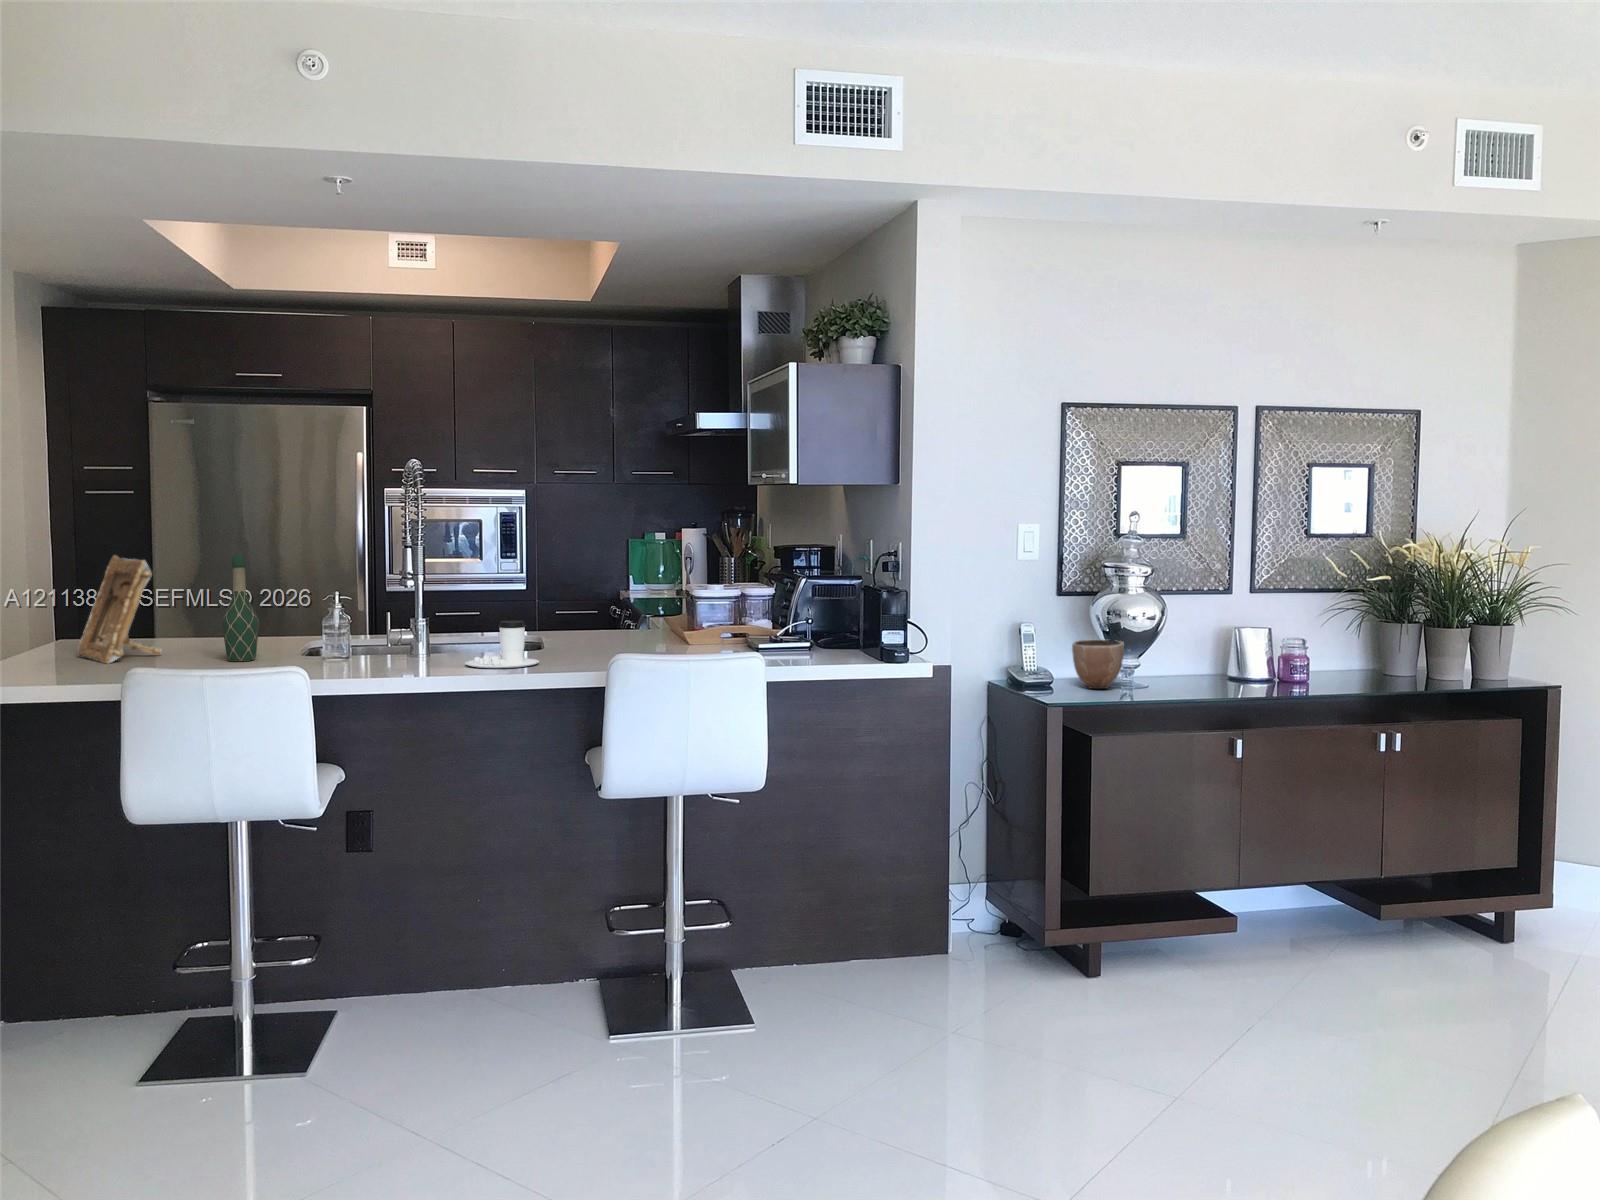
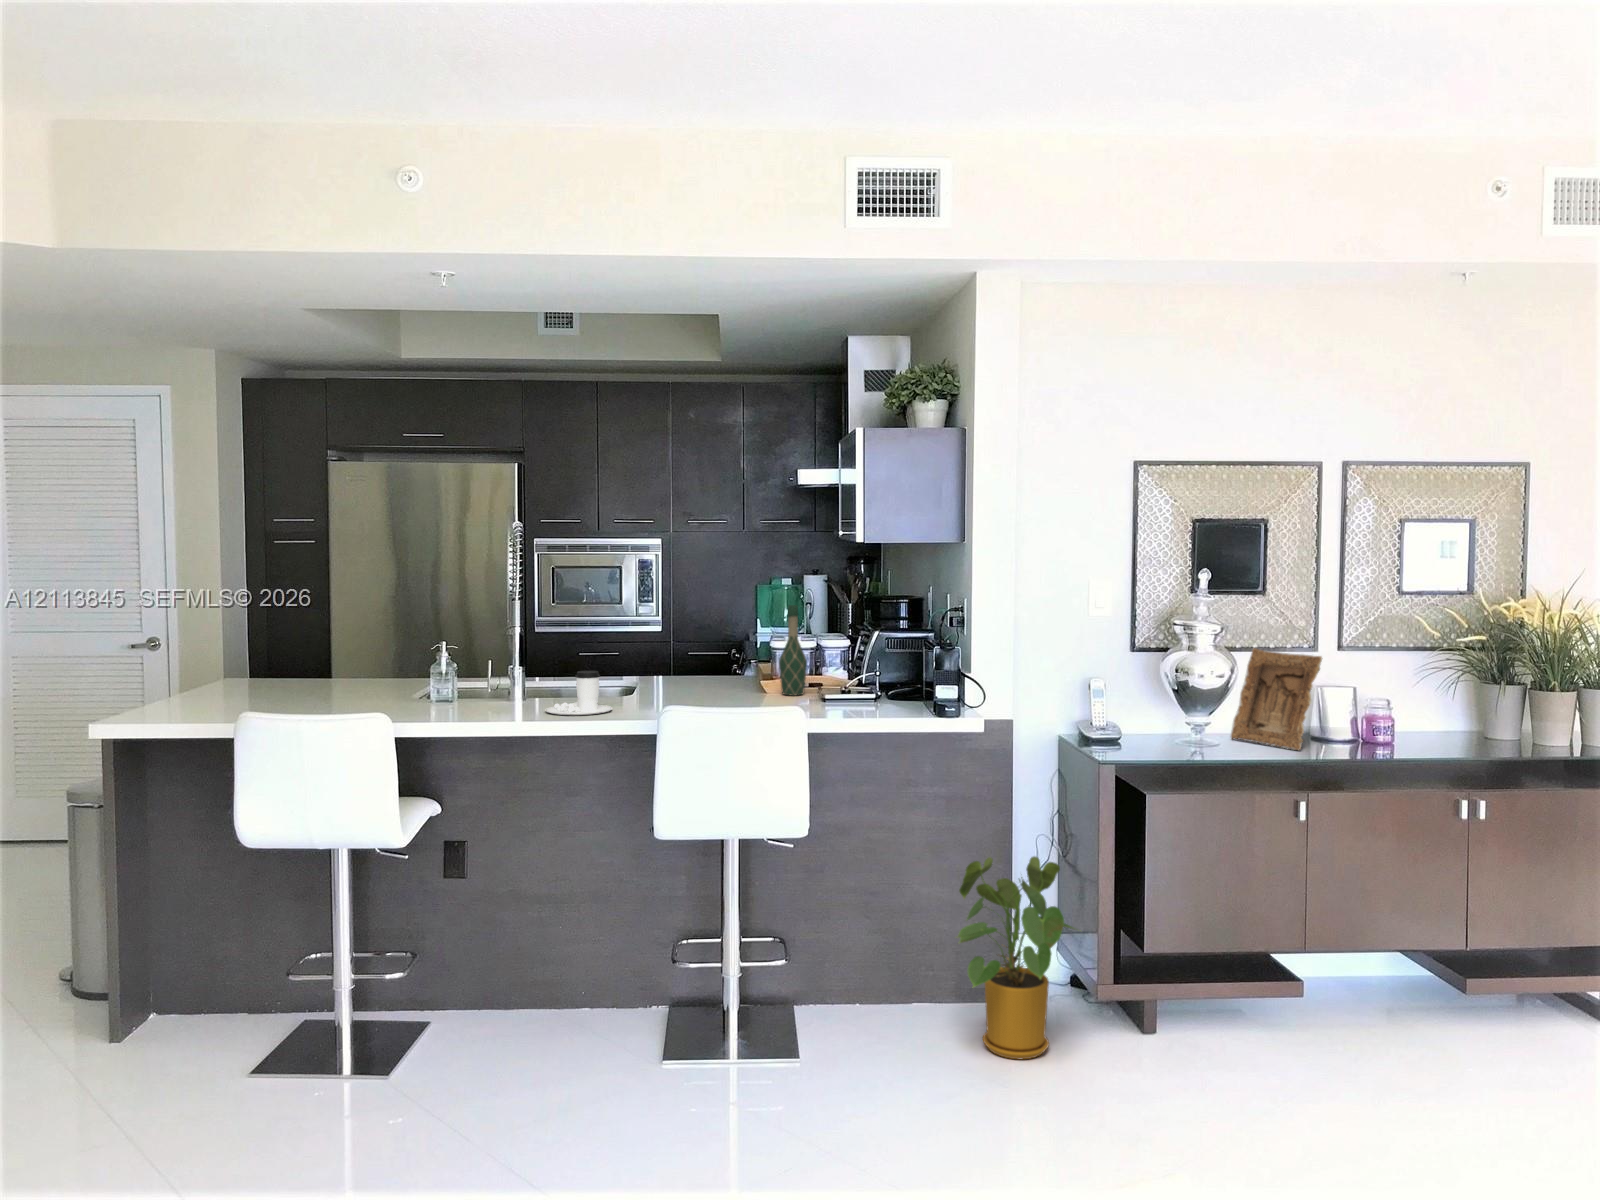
wine bottle: present [222,554,259,661] -> present [779,605,807,696]
picture frame: present [77,555,162,664] -> present [1231,648,1322,750]
decorative bowl: present [1072,639,1124,689] -> none [1138,696,1191,746]
house plant: none [906,803,1039,1006] -> present [958,856,1074,1059]

